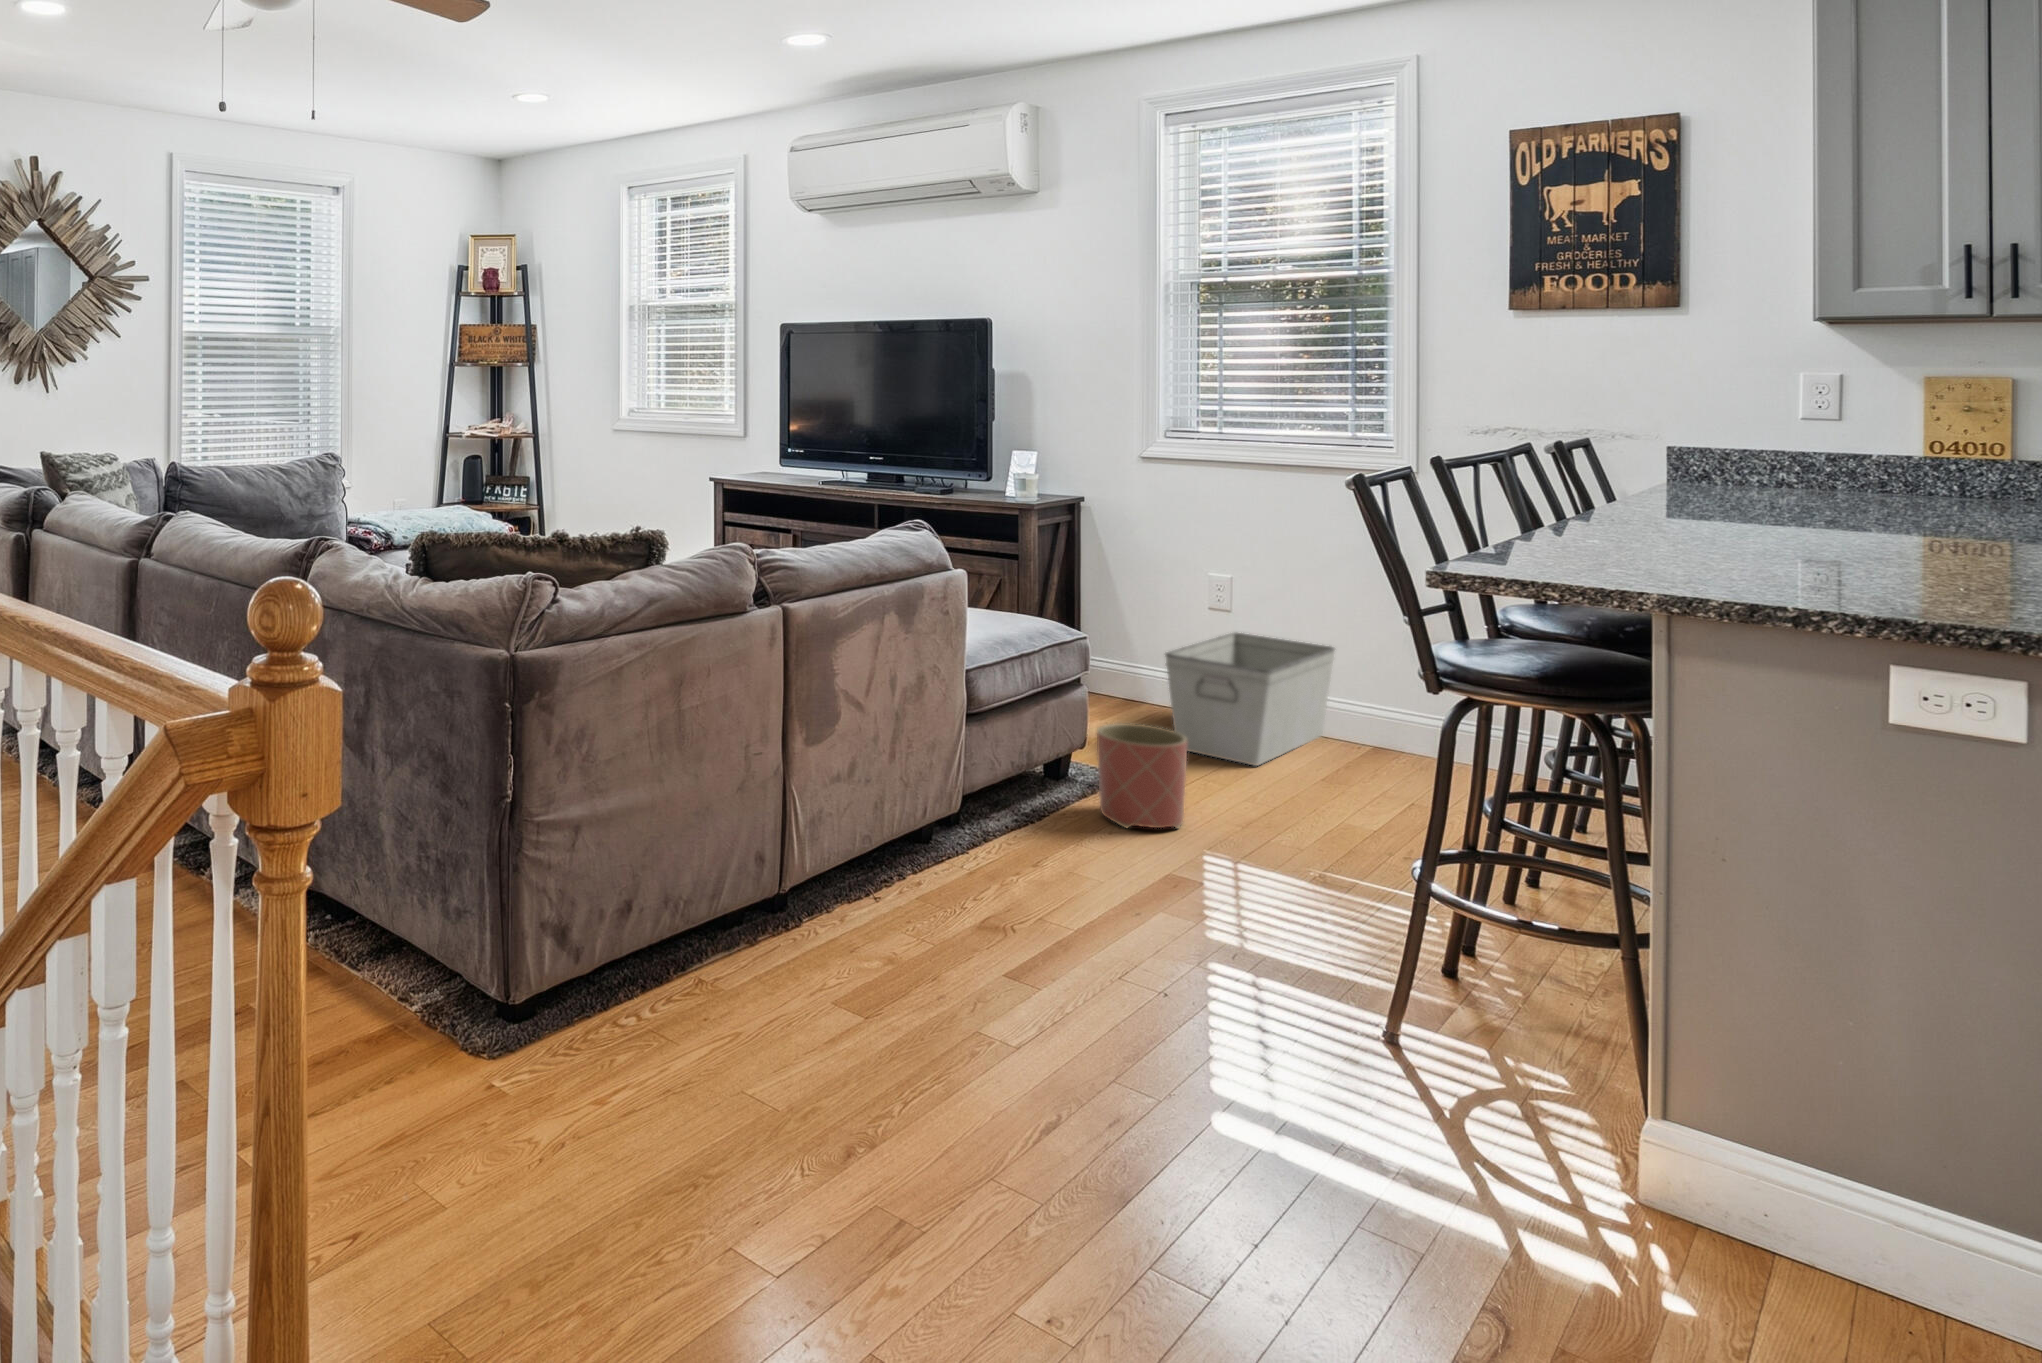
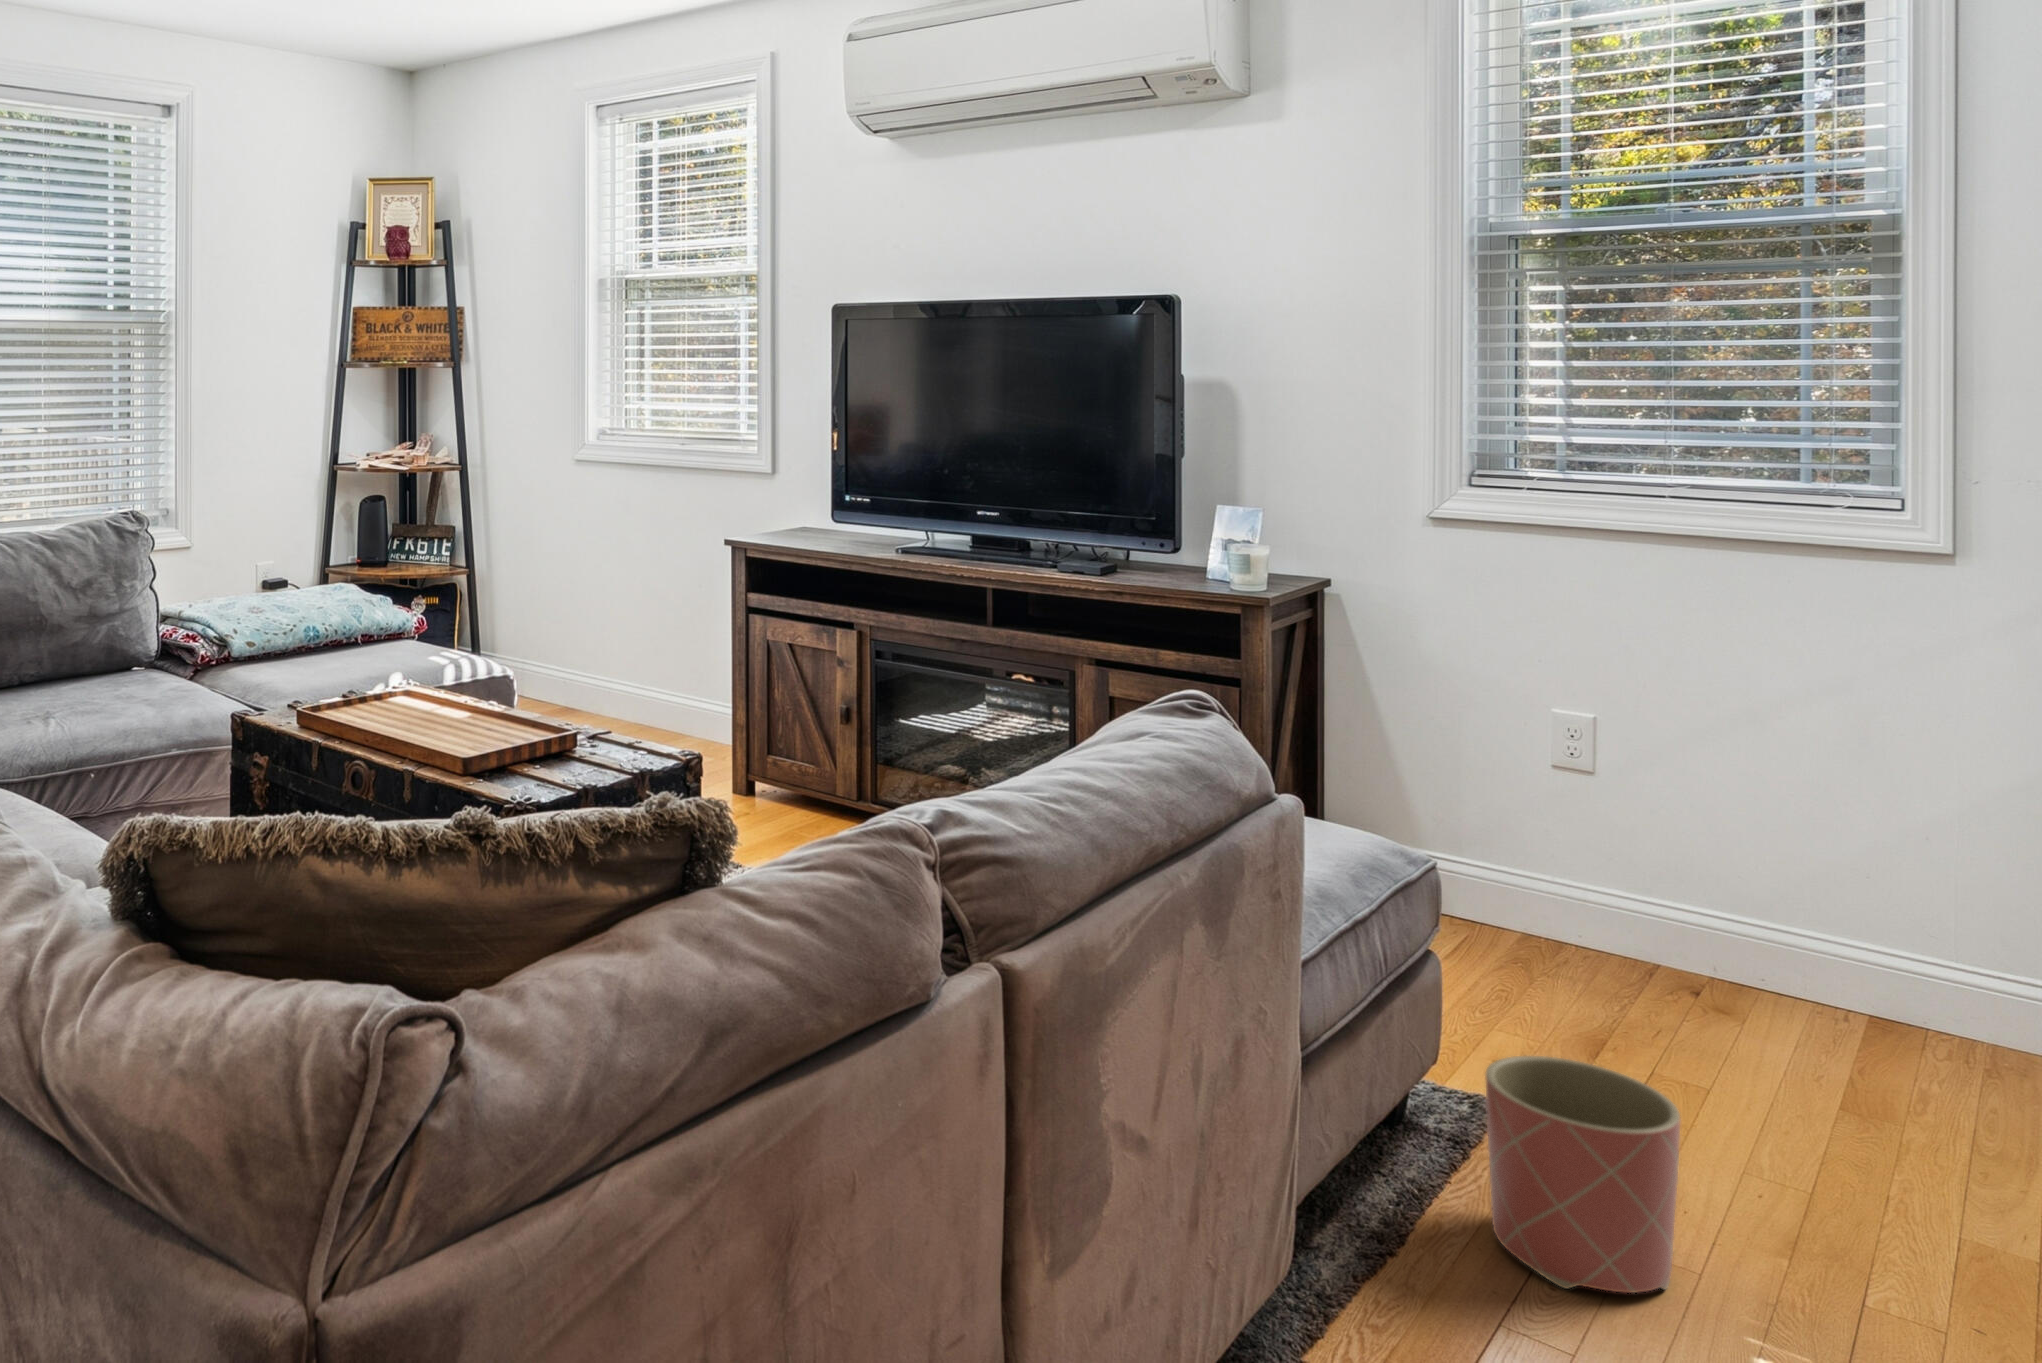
storage bin: present [1165,632,1335,766] -> none [1525,817,1808,1091]

